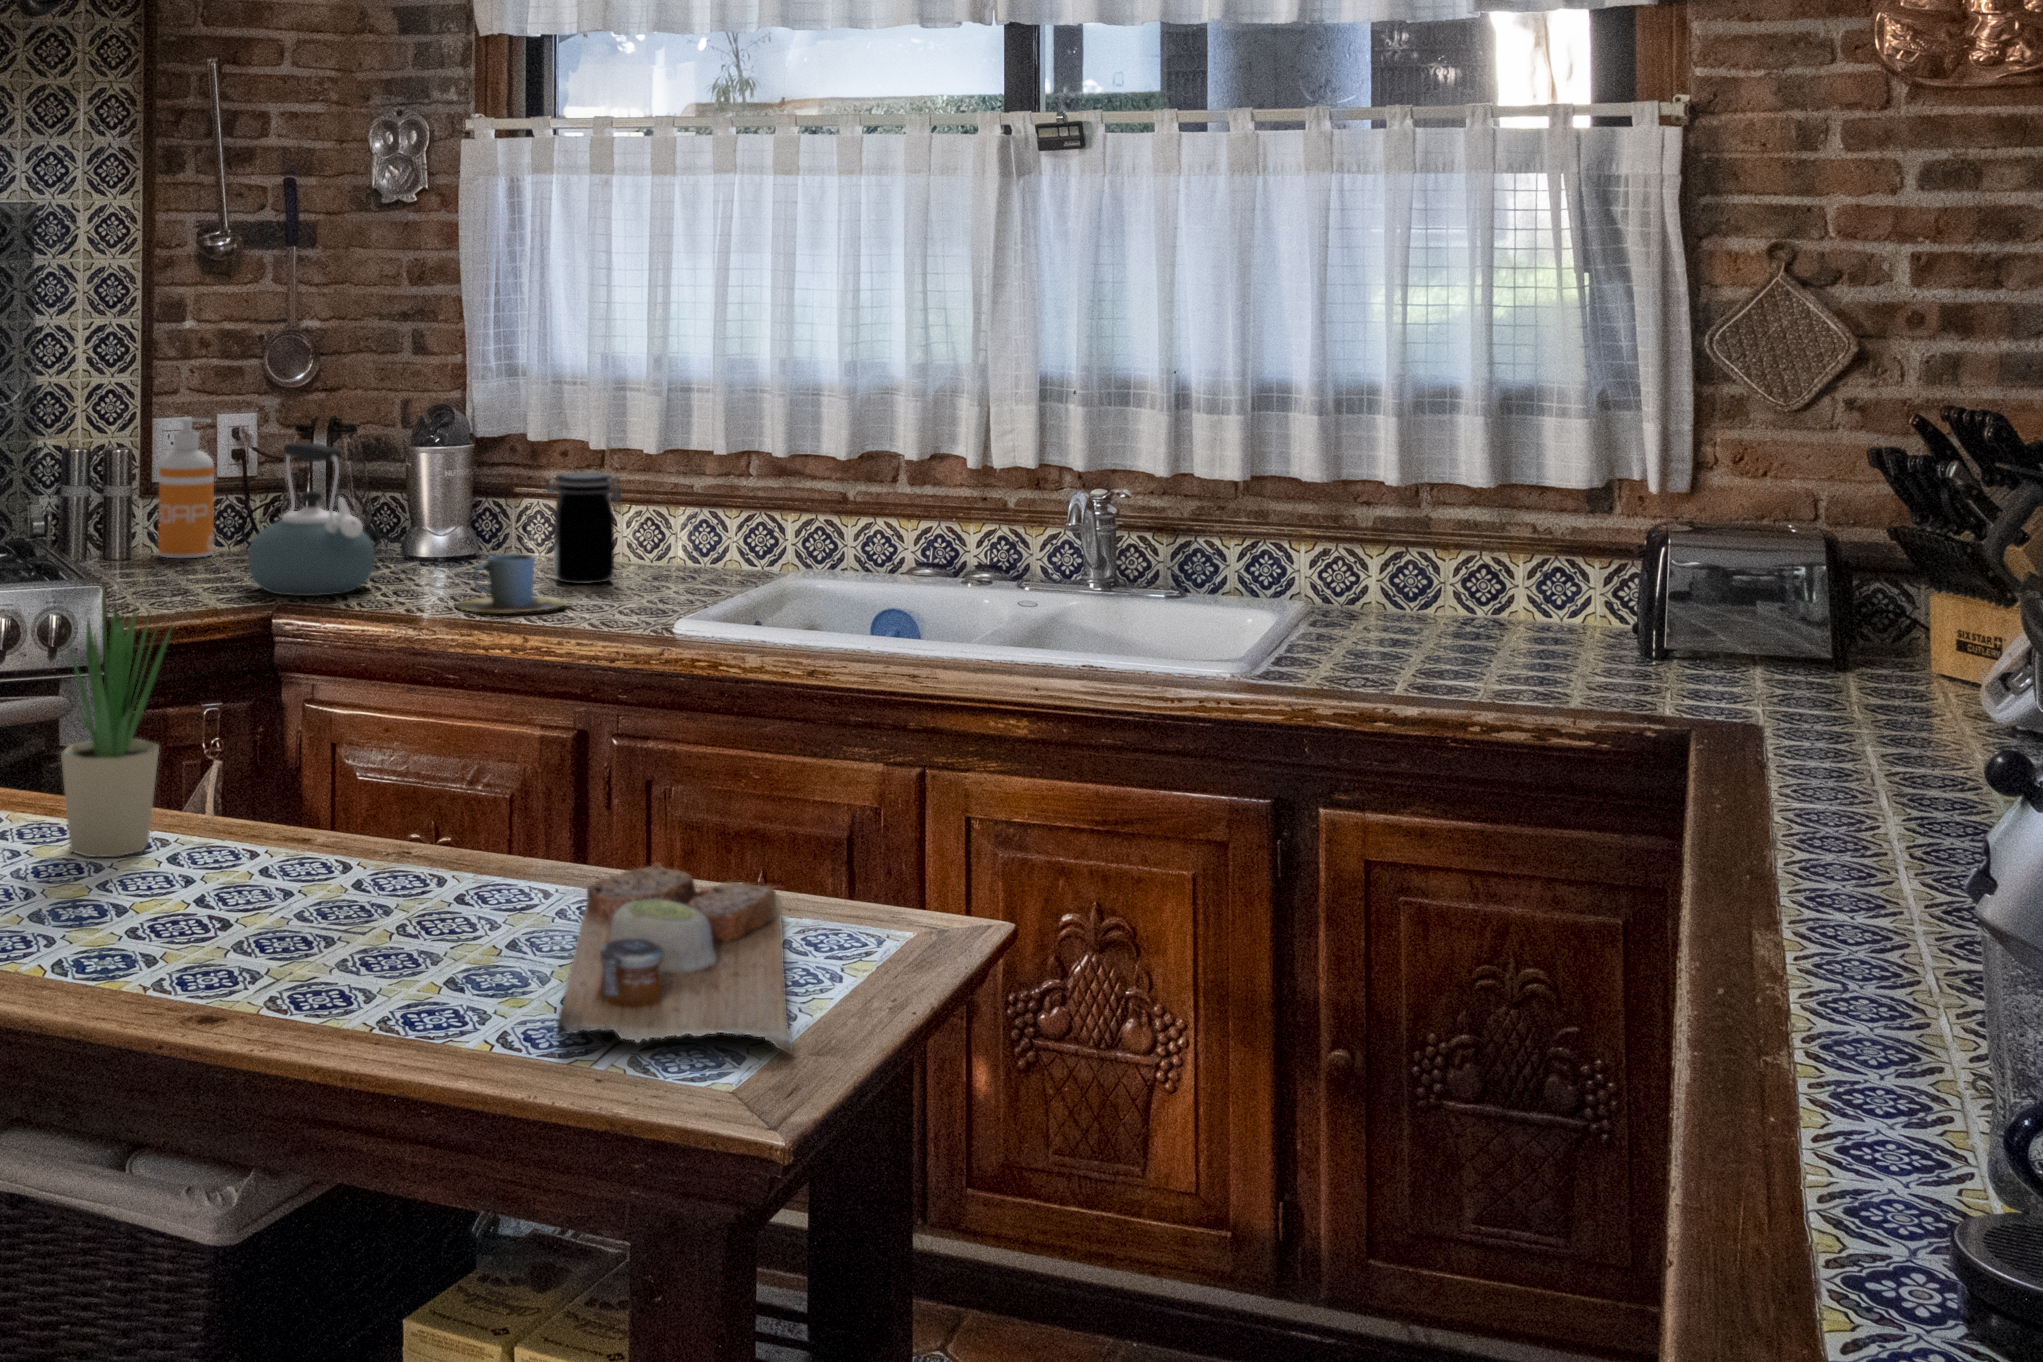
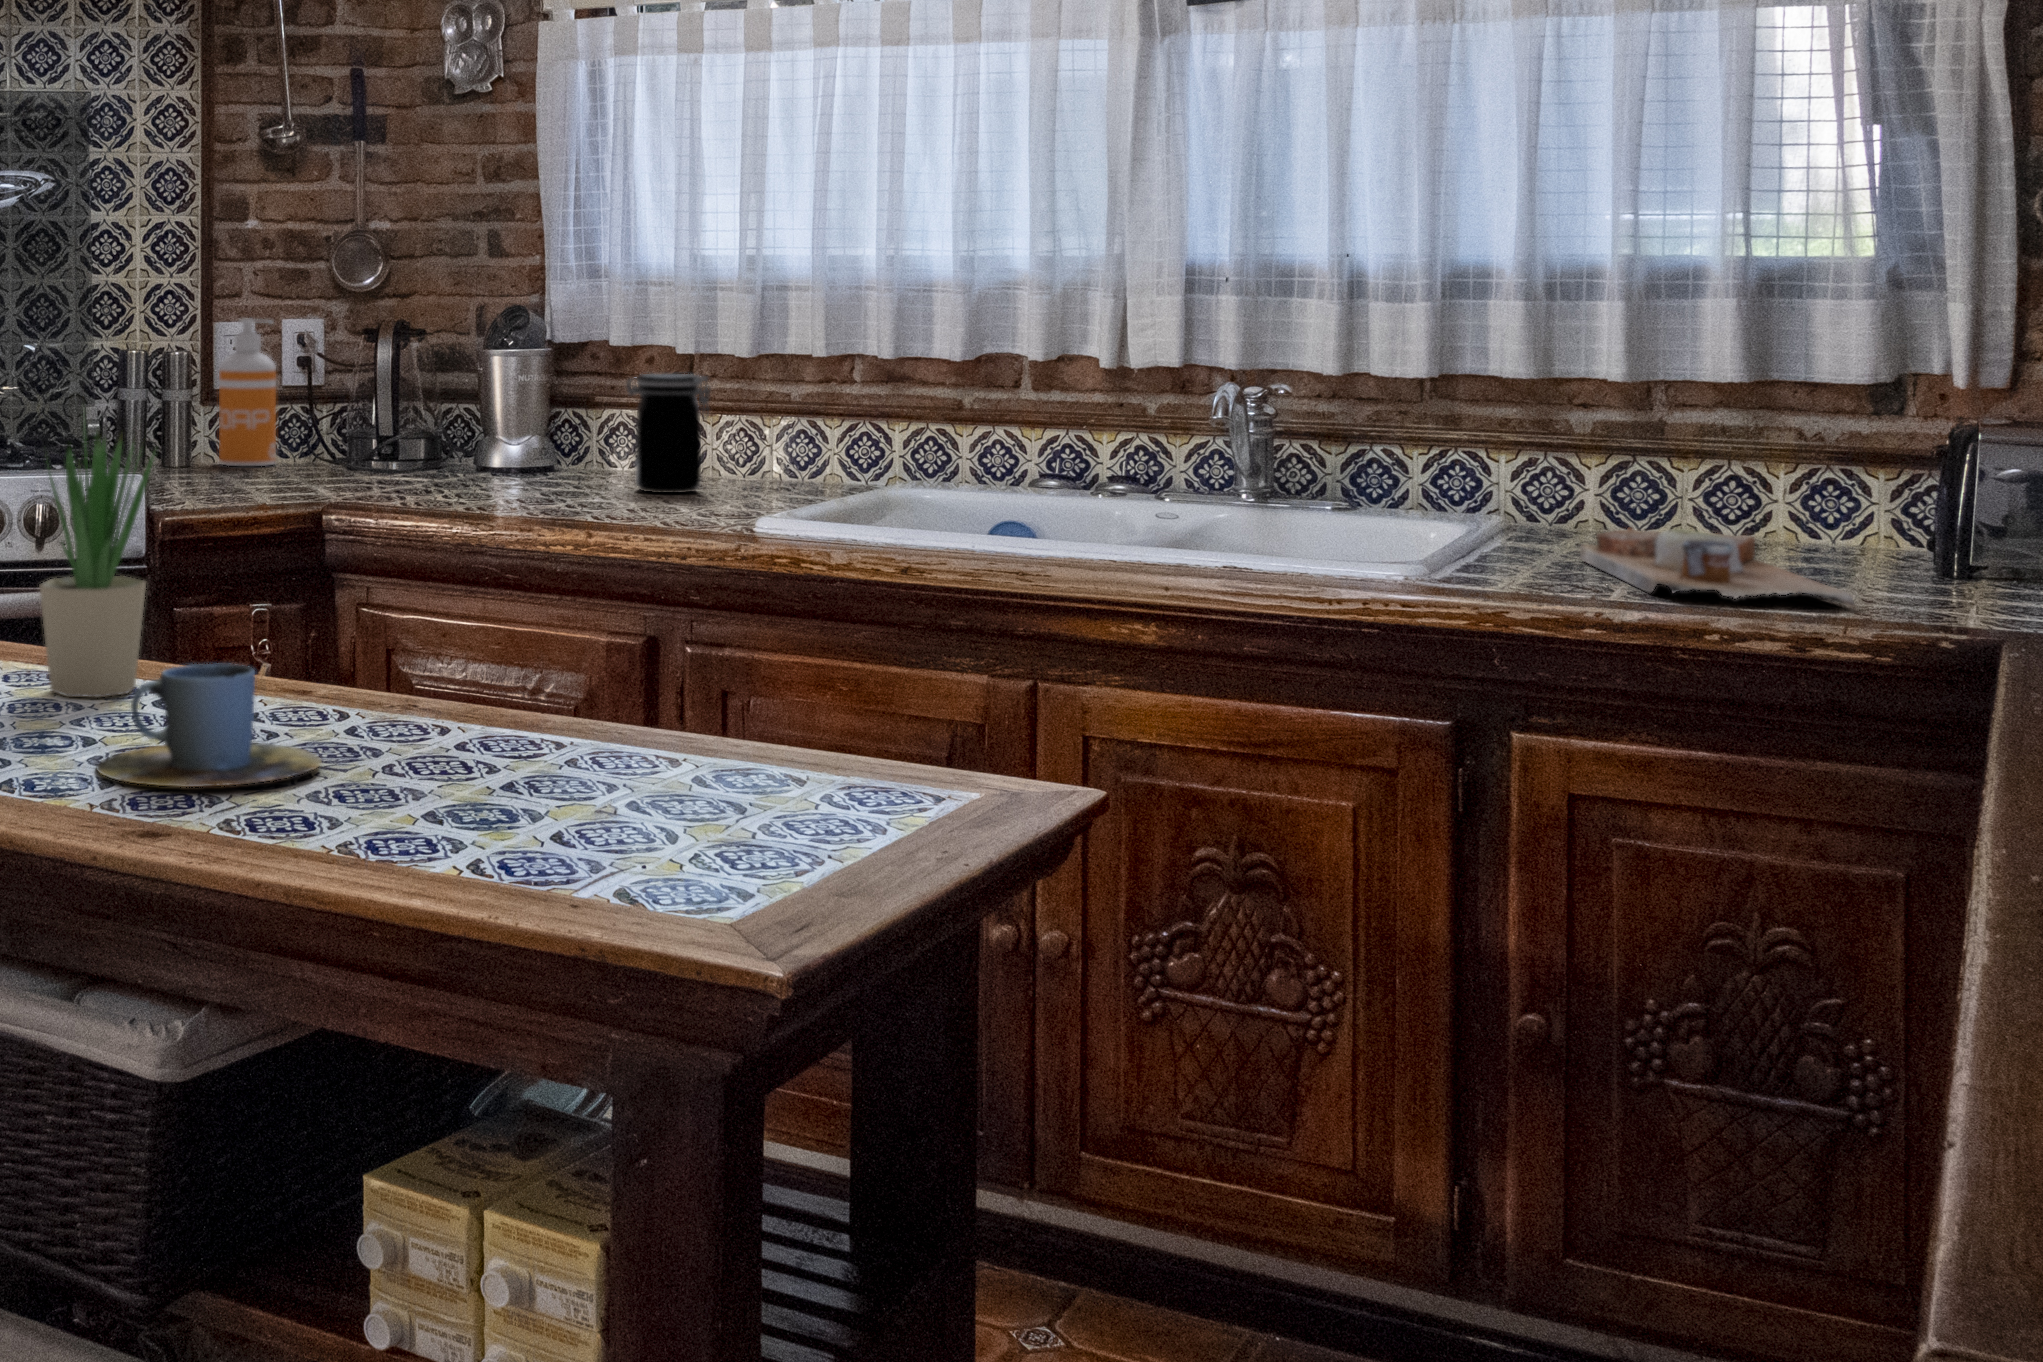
kettle: present [248,443,374,596] -> none [302,334,437,496]
cup: present [456,554,567,613] -> present [97,664,321,787]
cutting board: present [556,862,793,1055] -> present [1579,528,1855,608]

